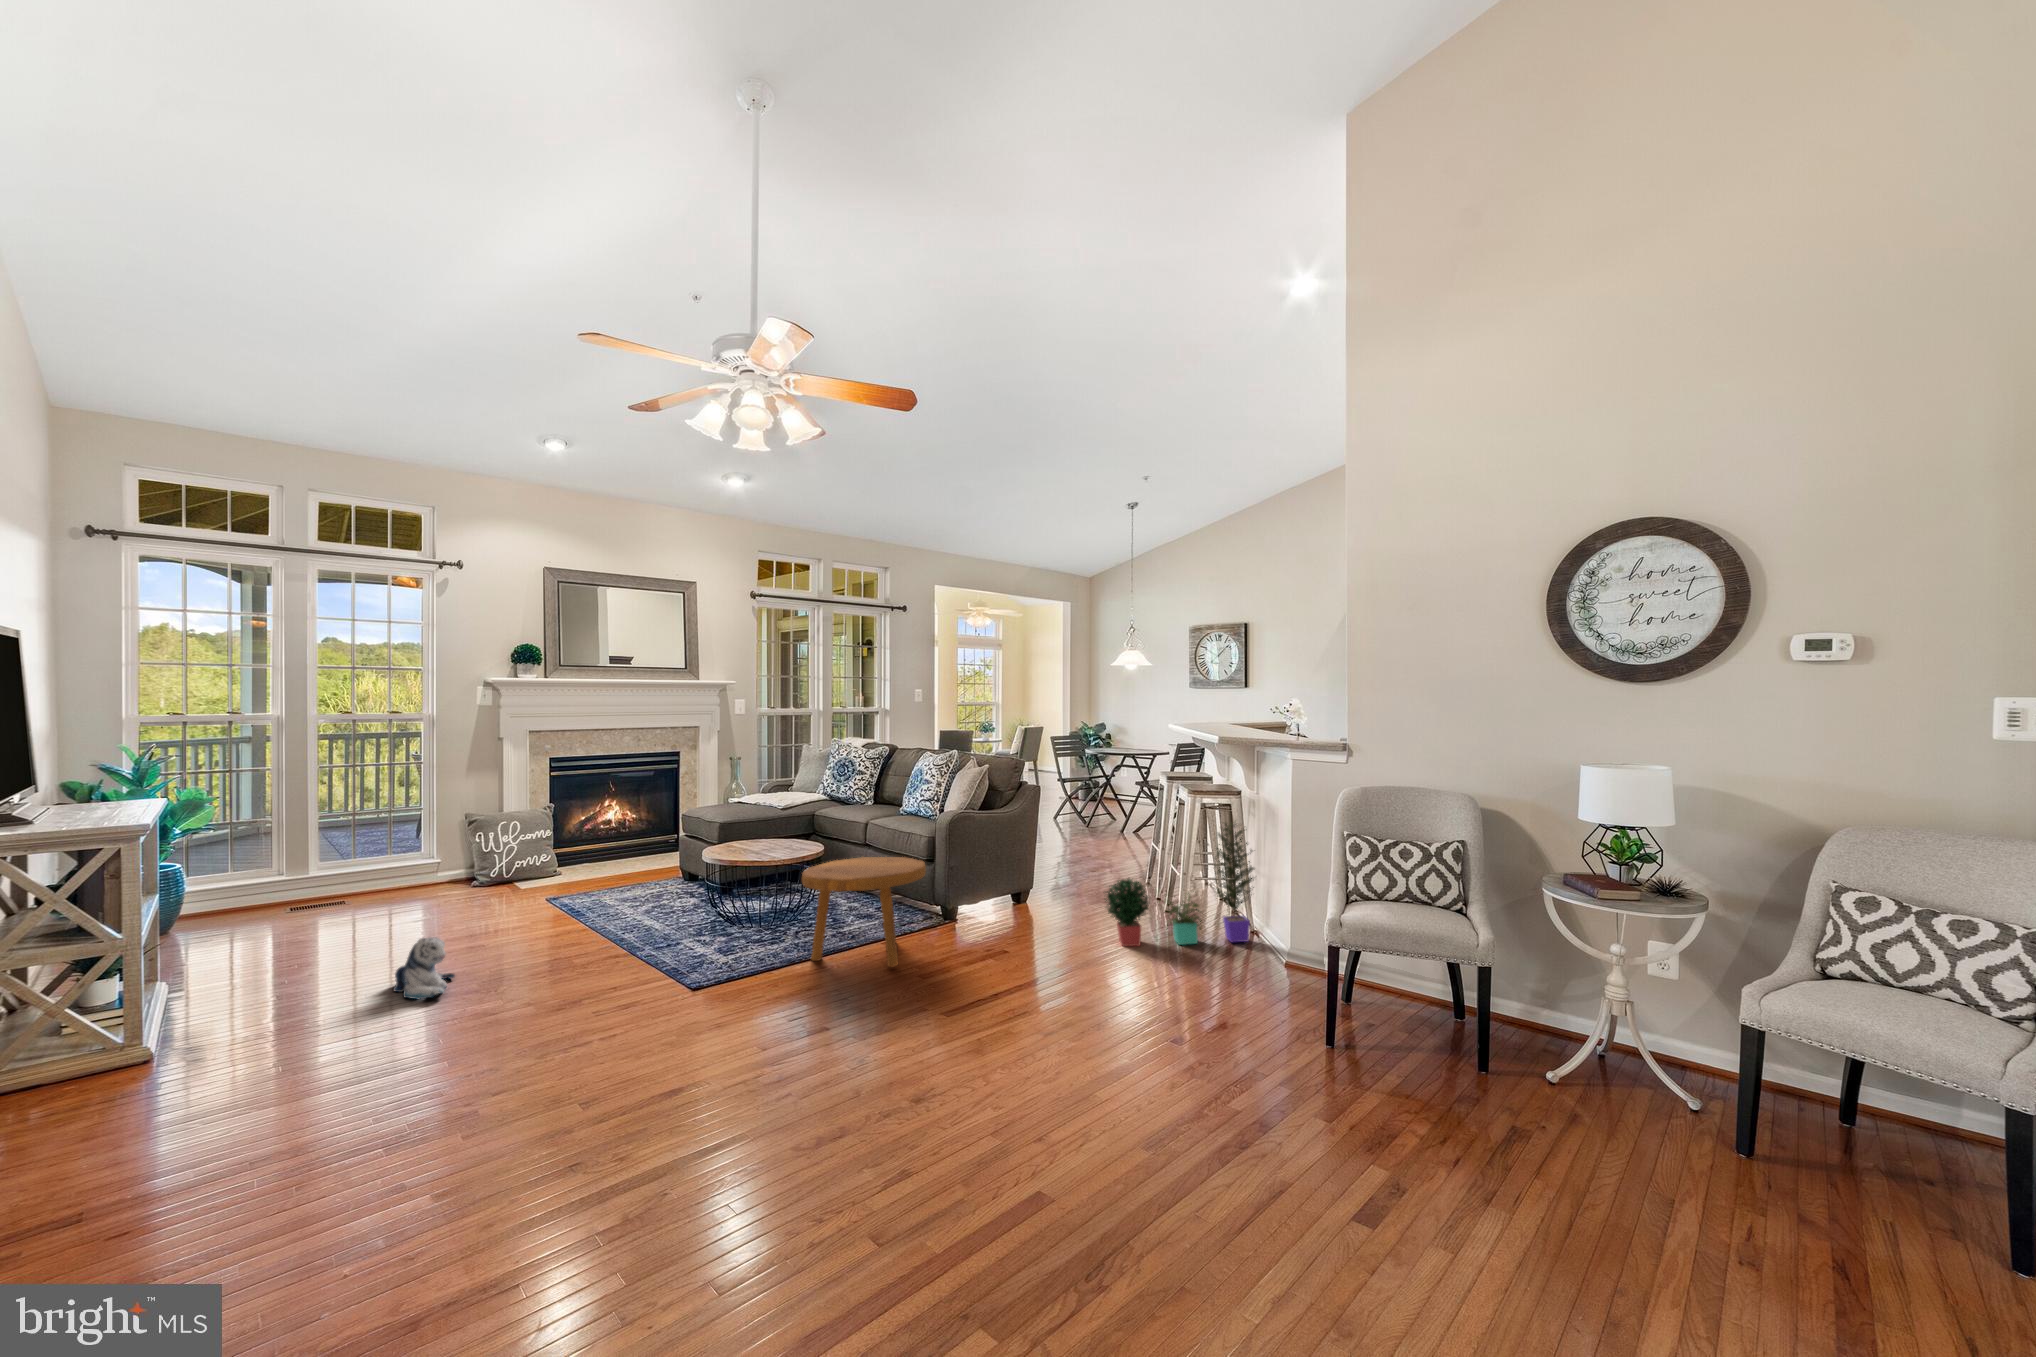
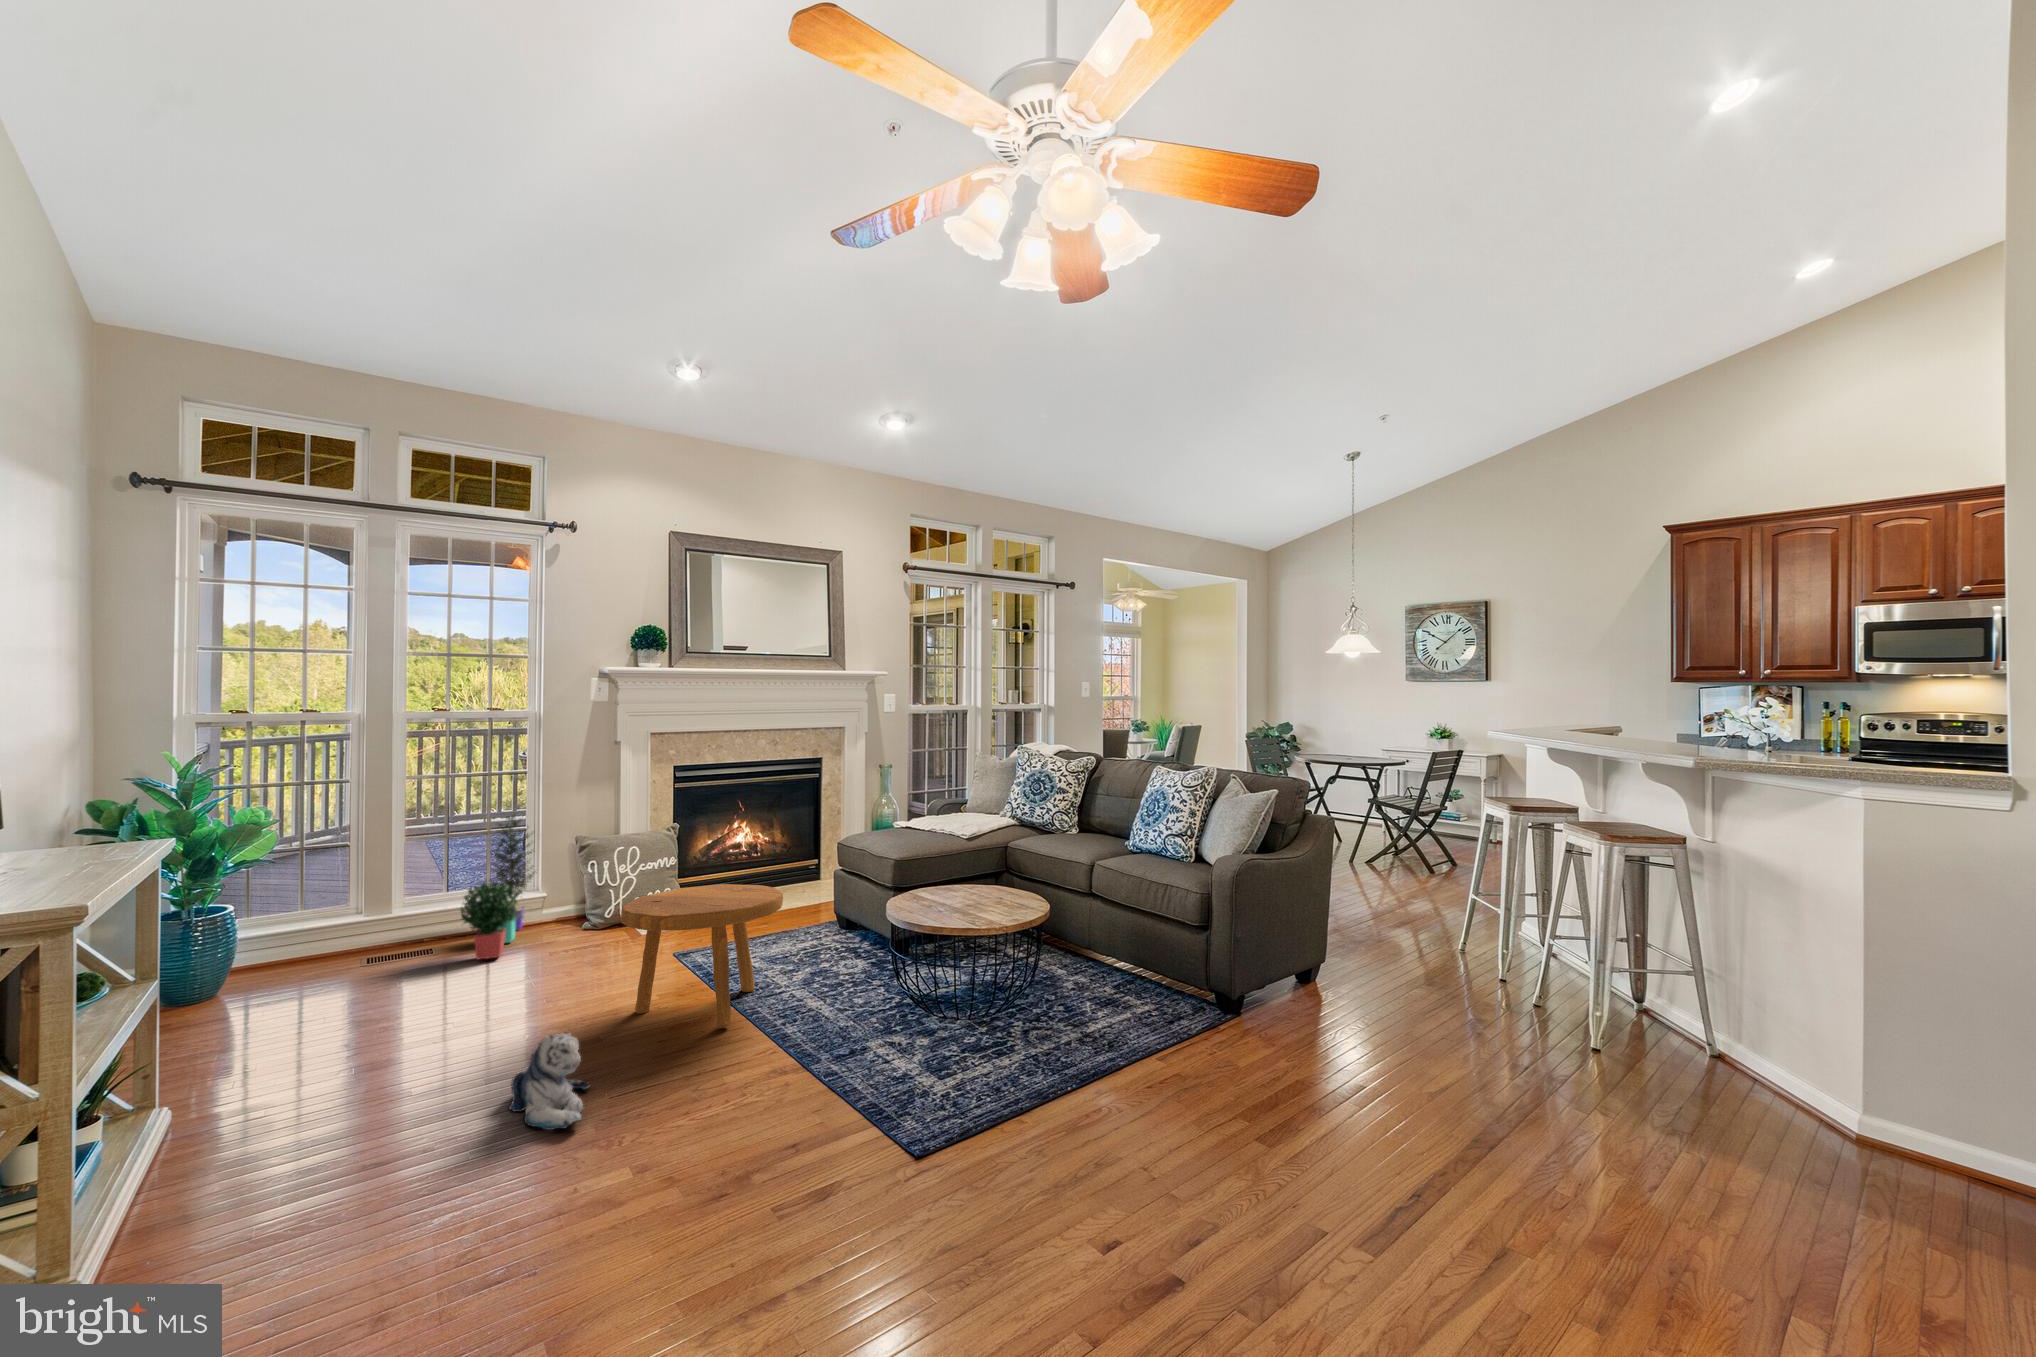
potted plant: present [1106,824,1254,946] -> present [461,814,534,960]
footstool: present [802,857,926,967] -> present [621,884,783,1027]

